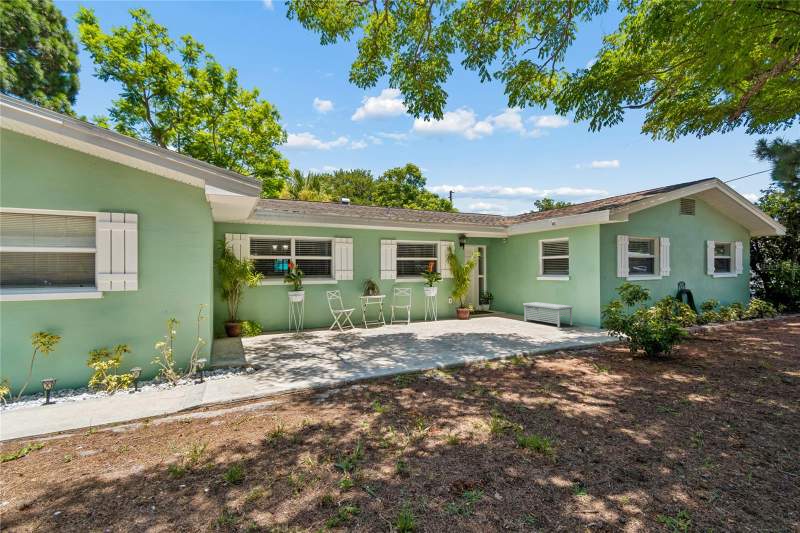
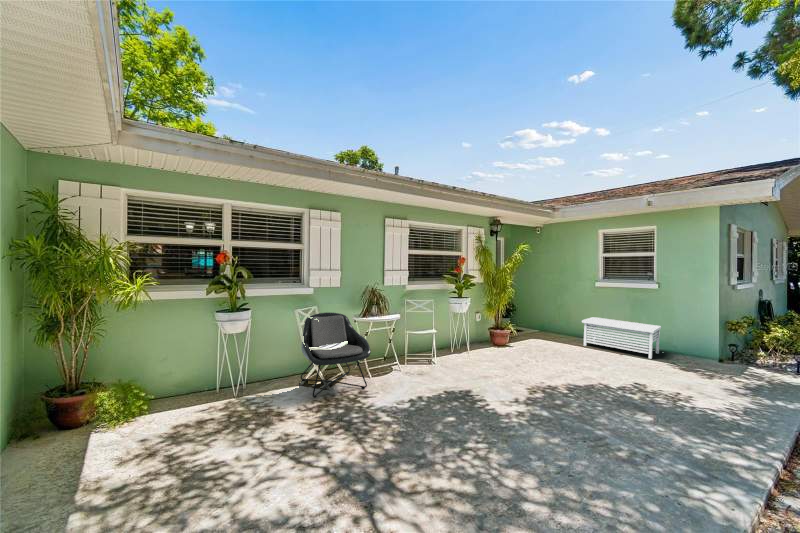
lounge chair: none [329,294,364,334] -> present [301,312,371,398]

